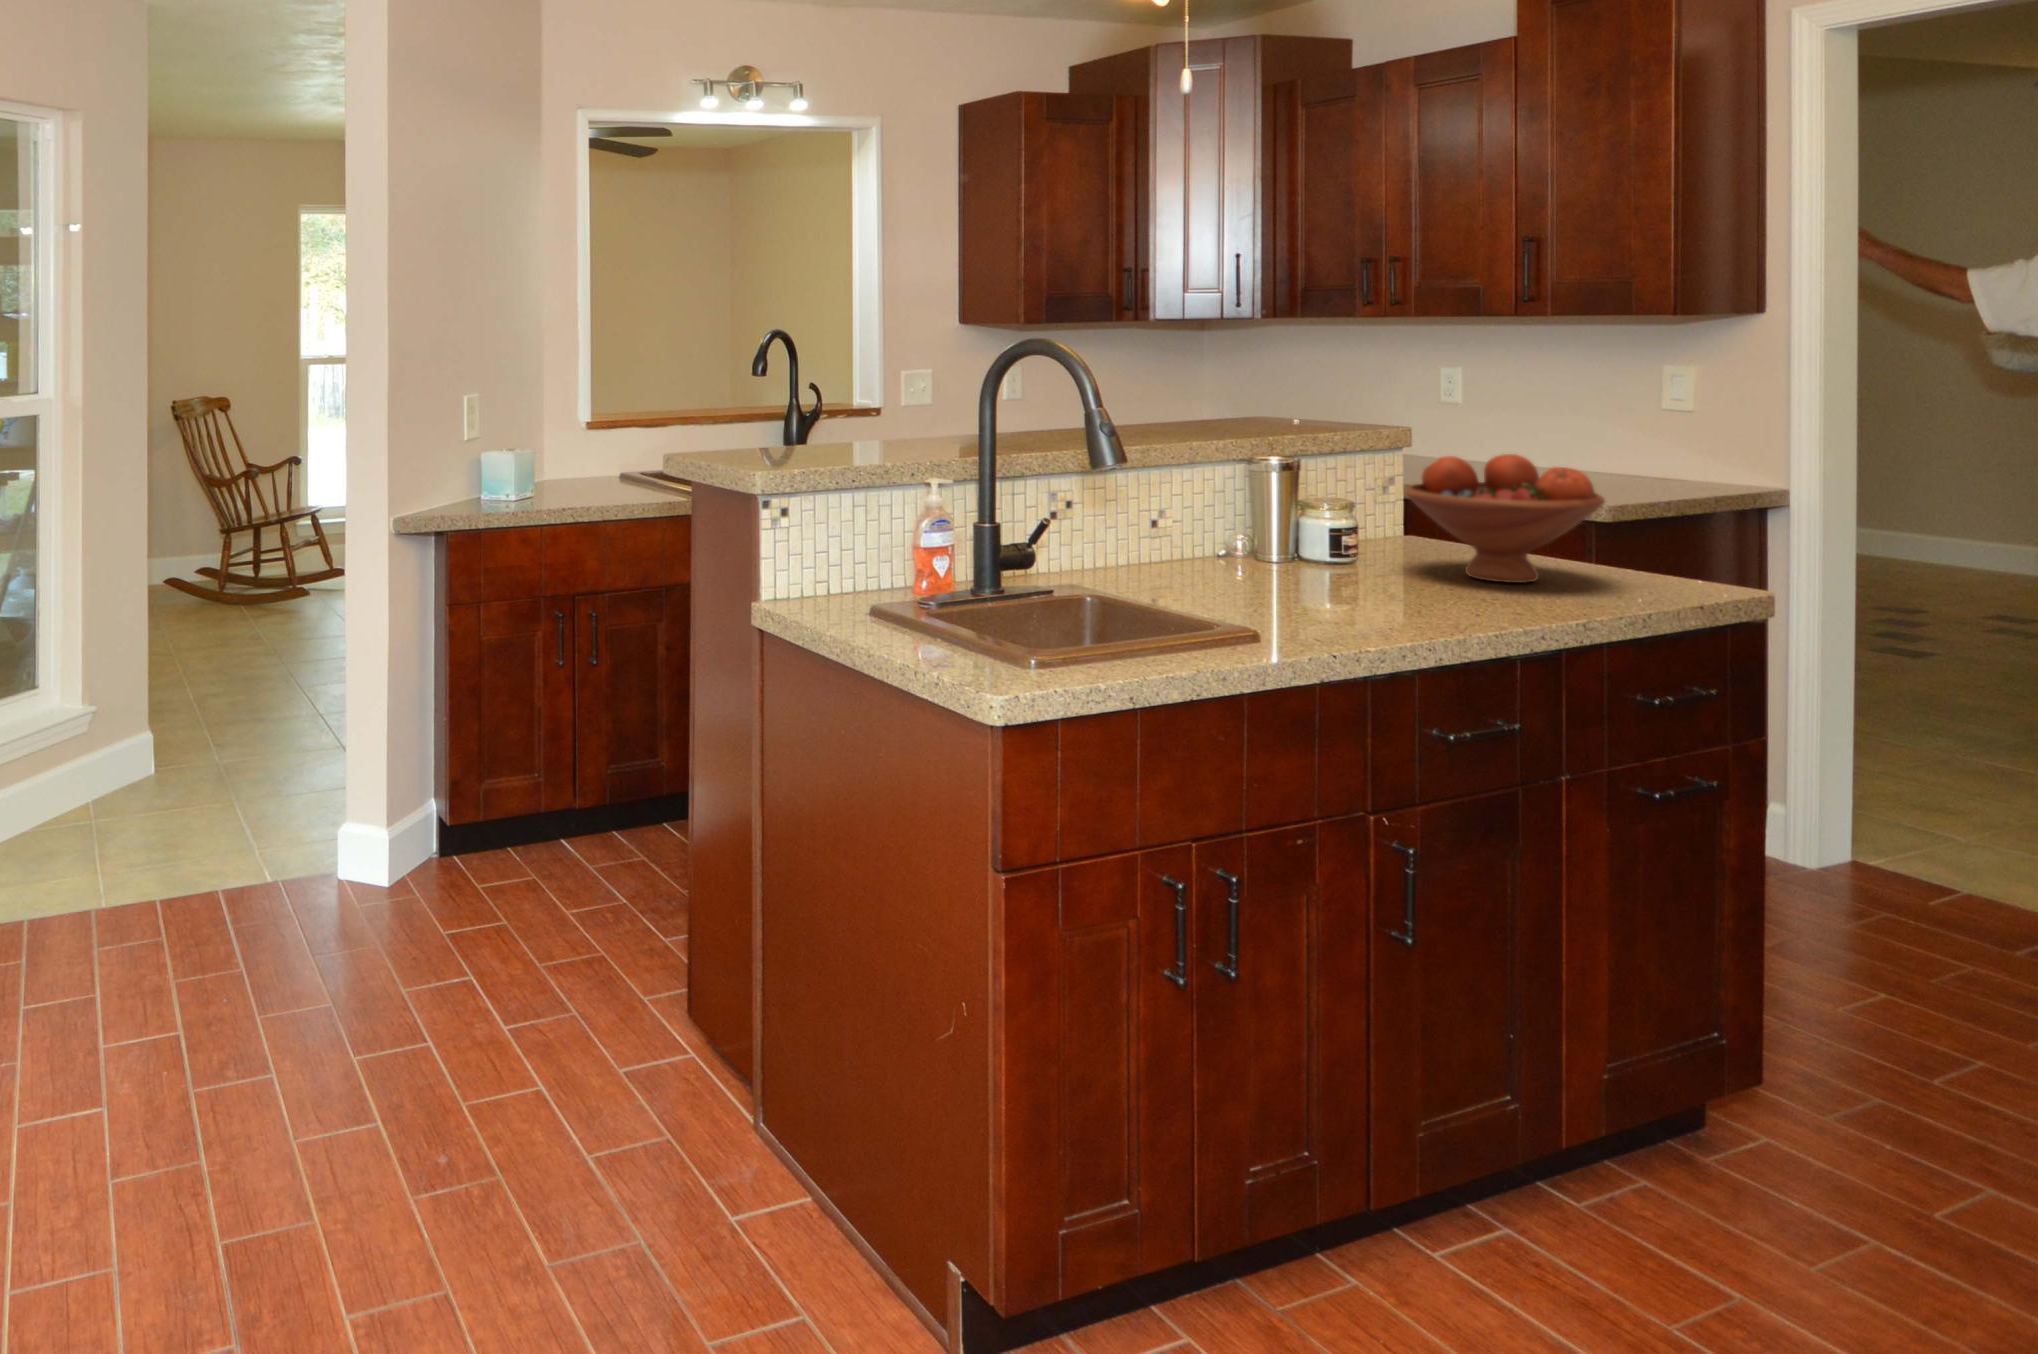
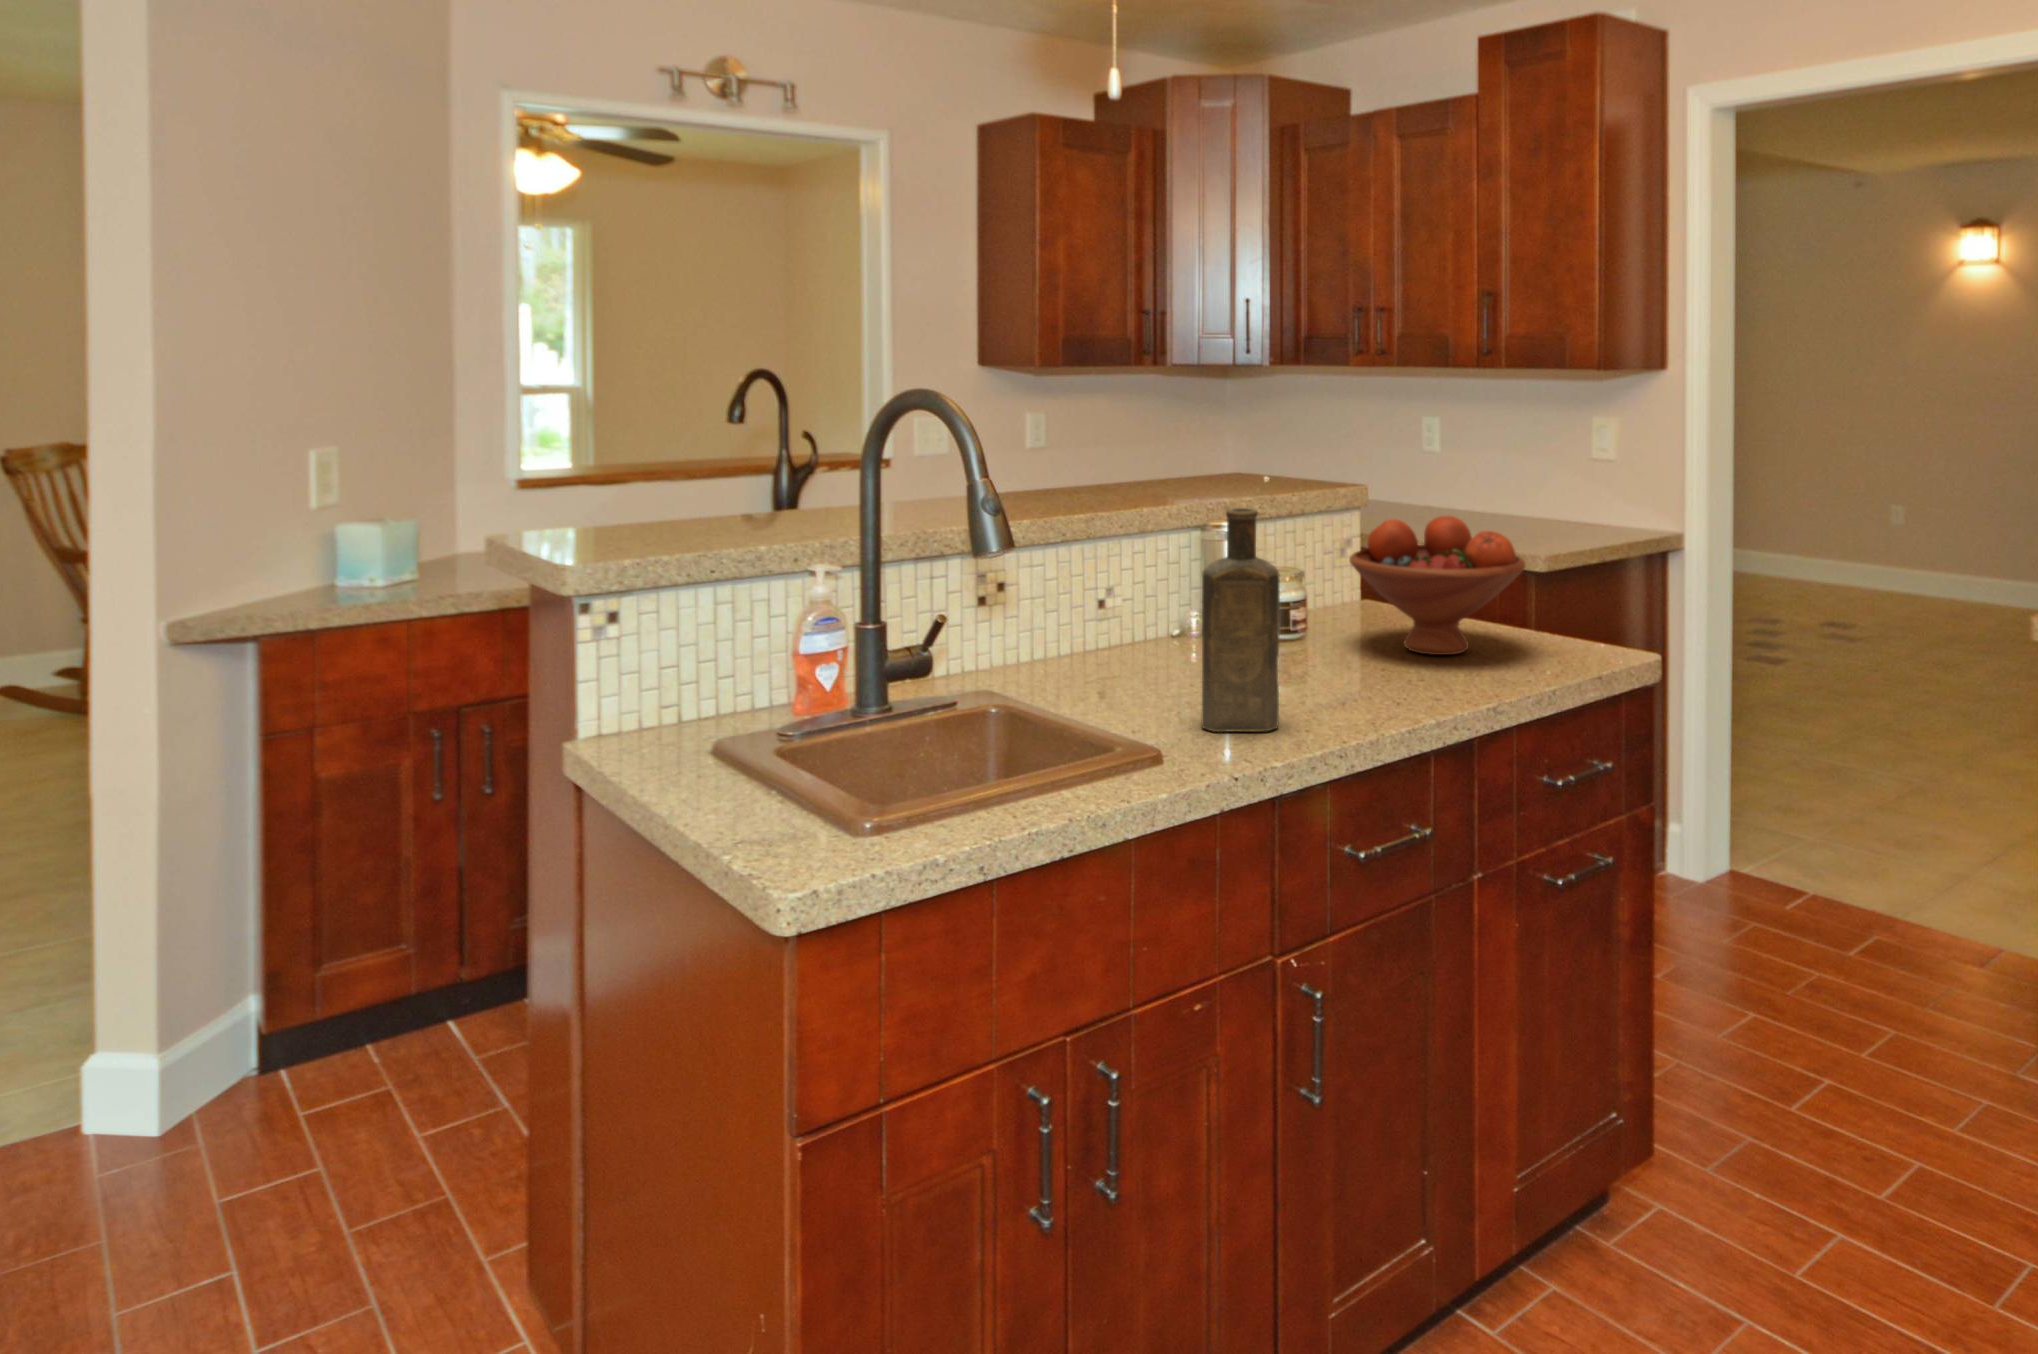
bottle: none [1267,436,1359,628] -> present [1202,508,1280,732]

